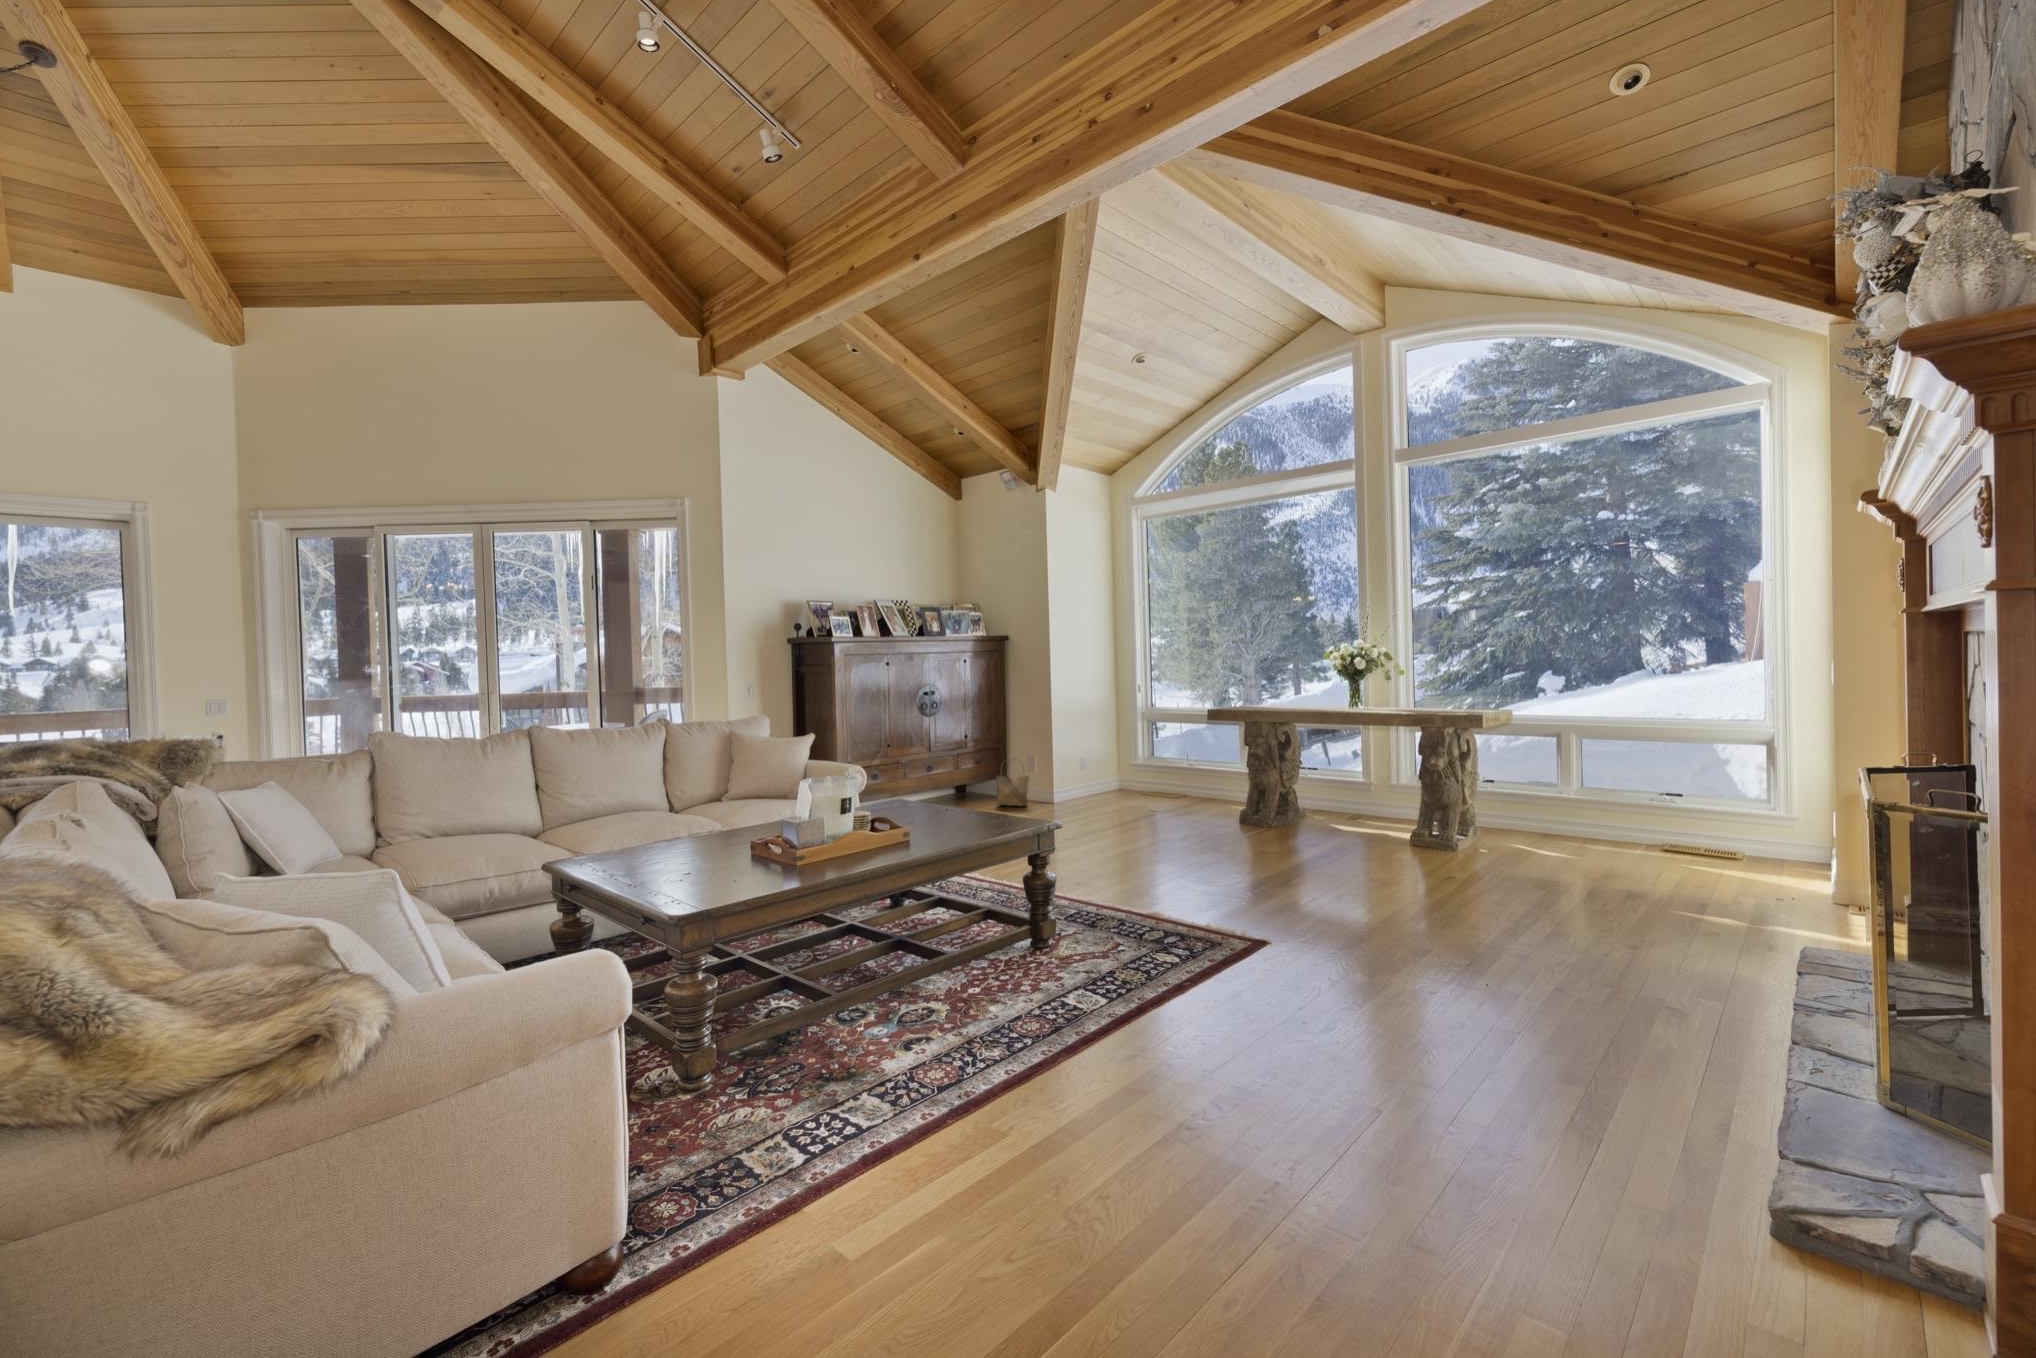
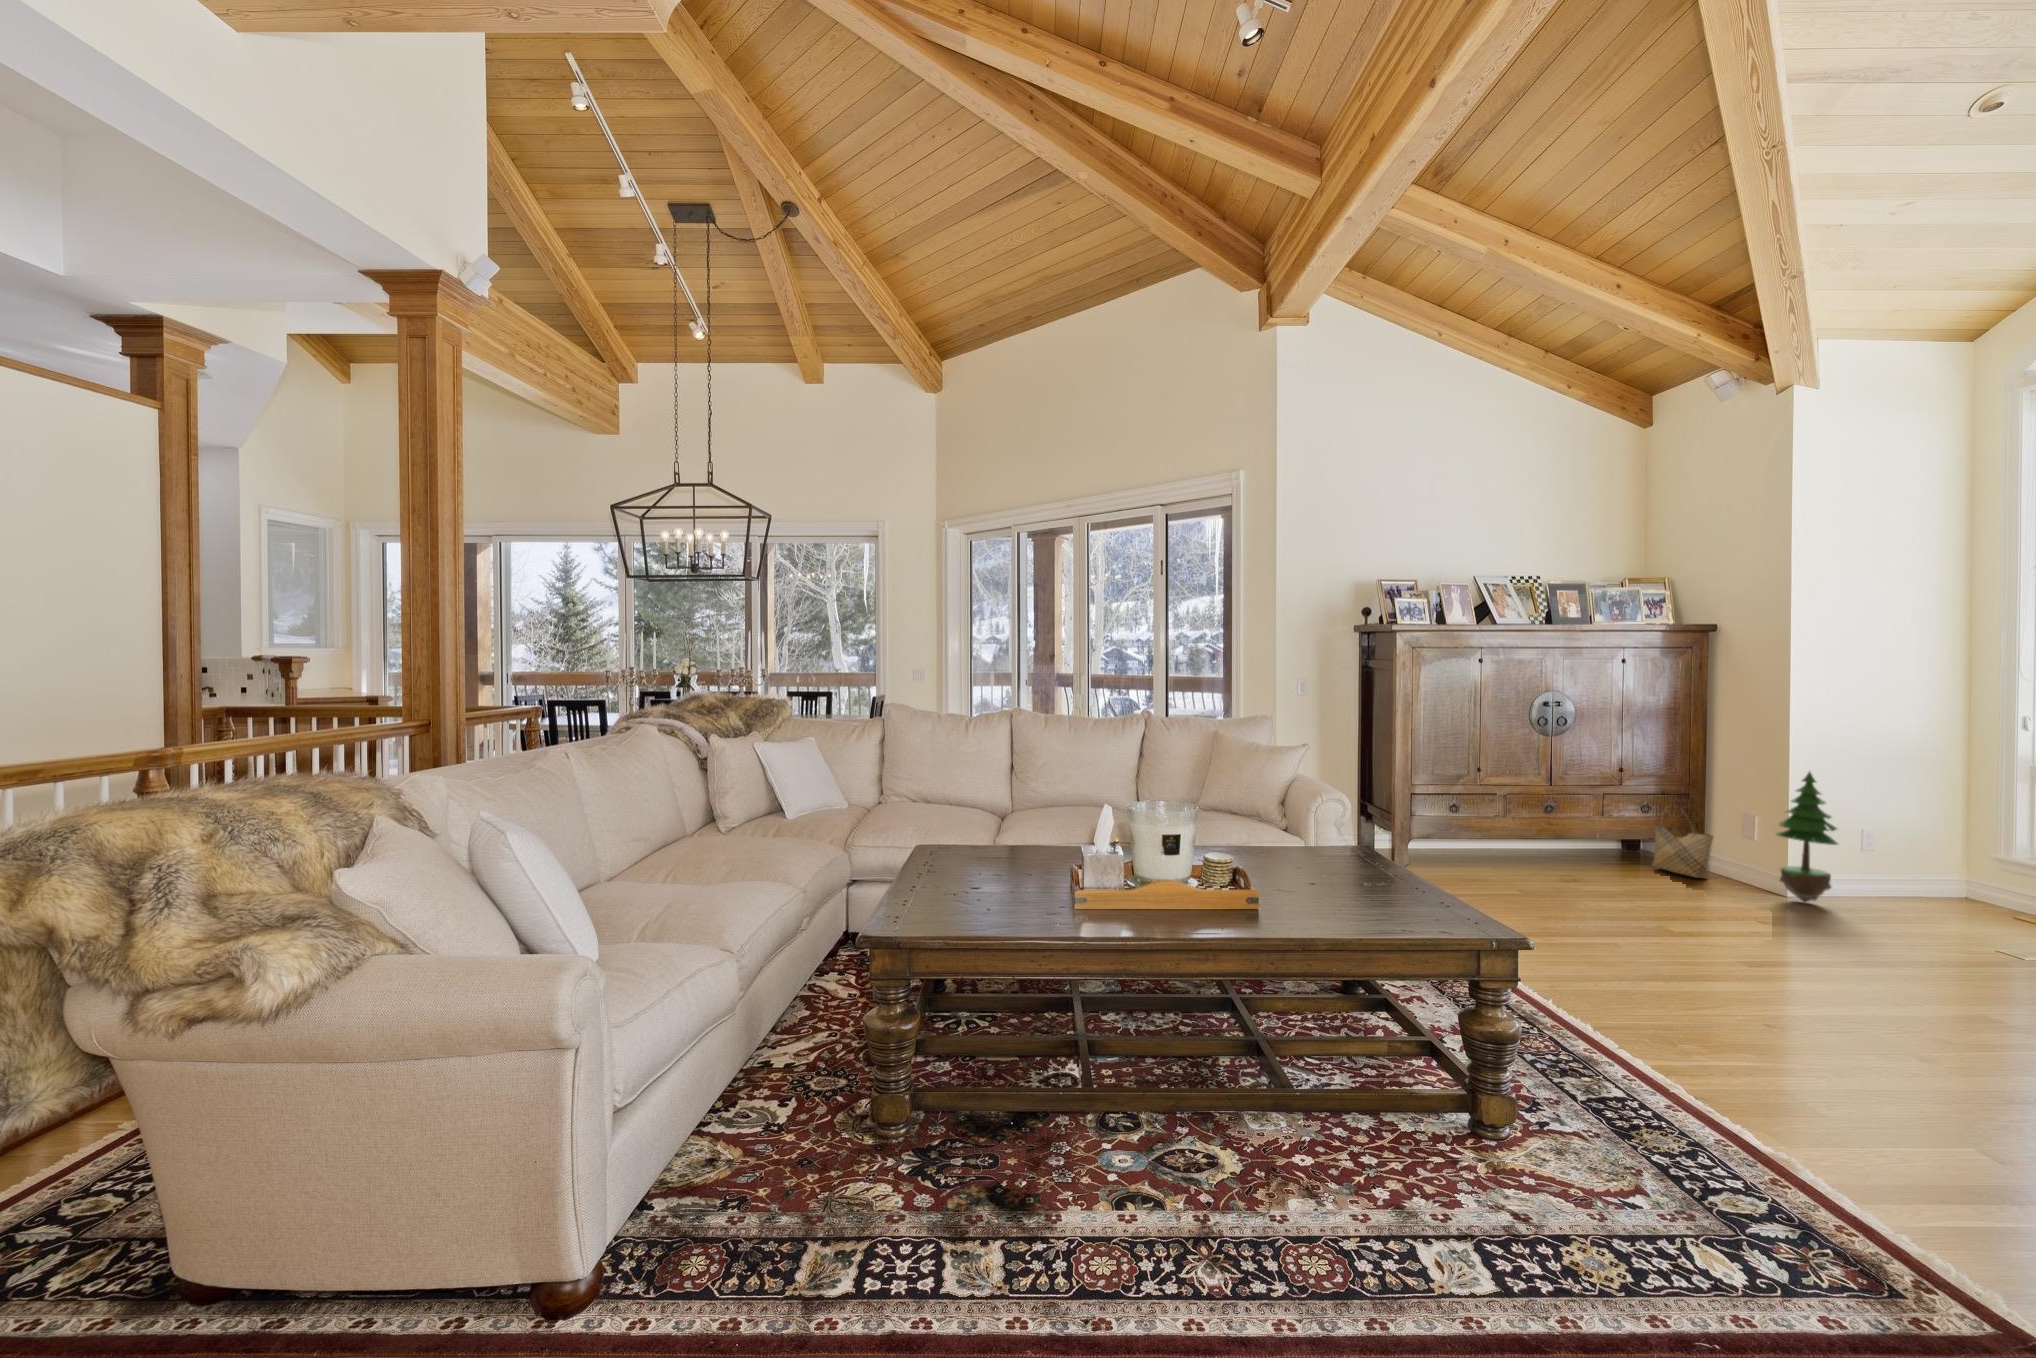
potted tree: none [1063,726,1092,809] -> present [1776,772,1838,902]

